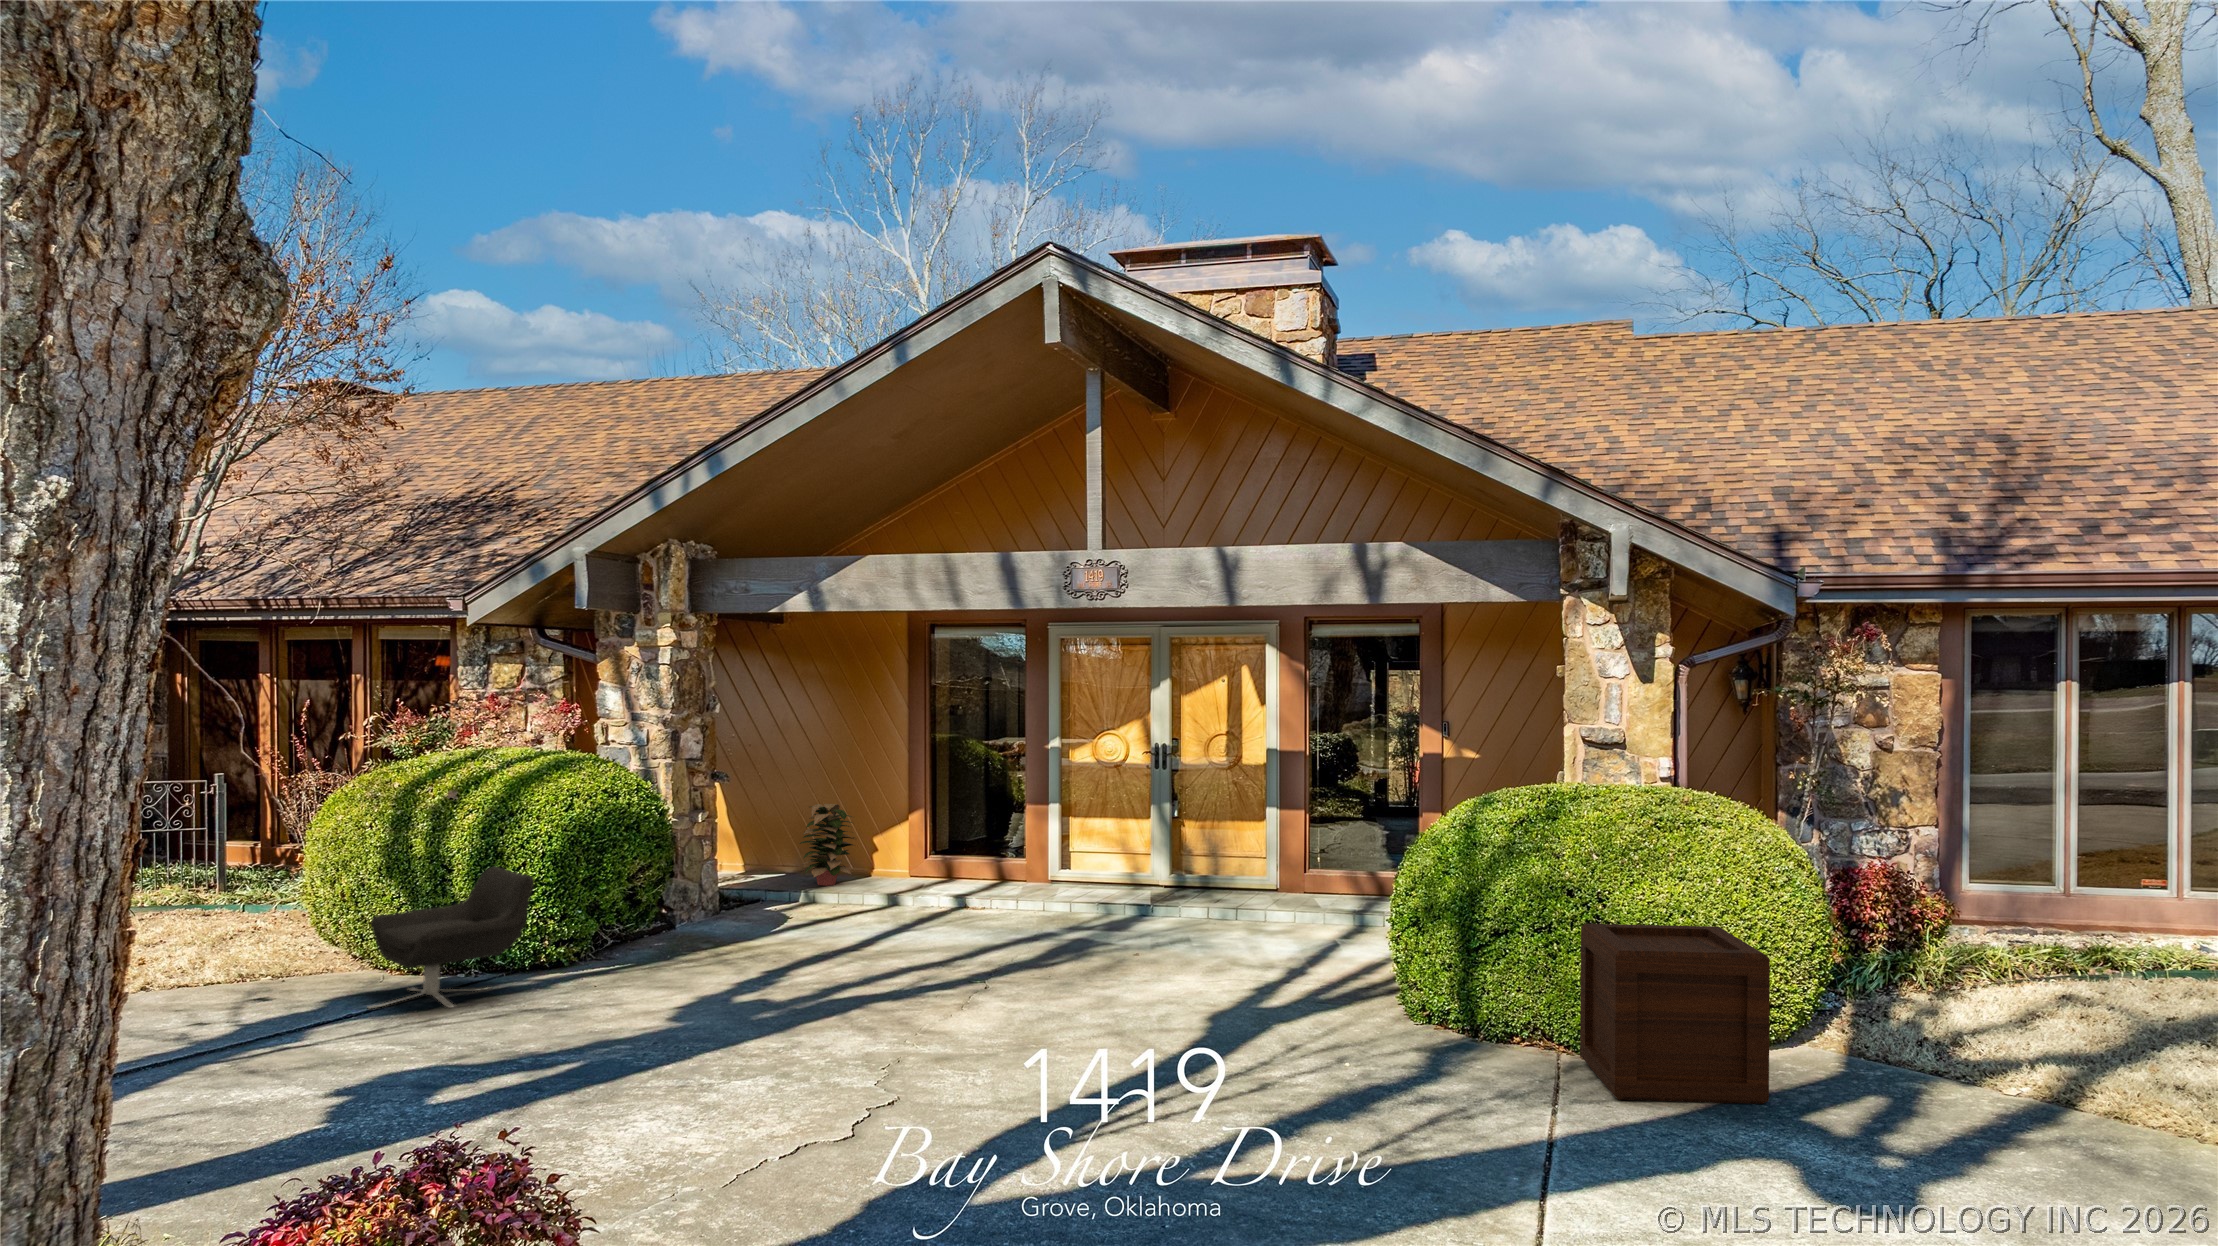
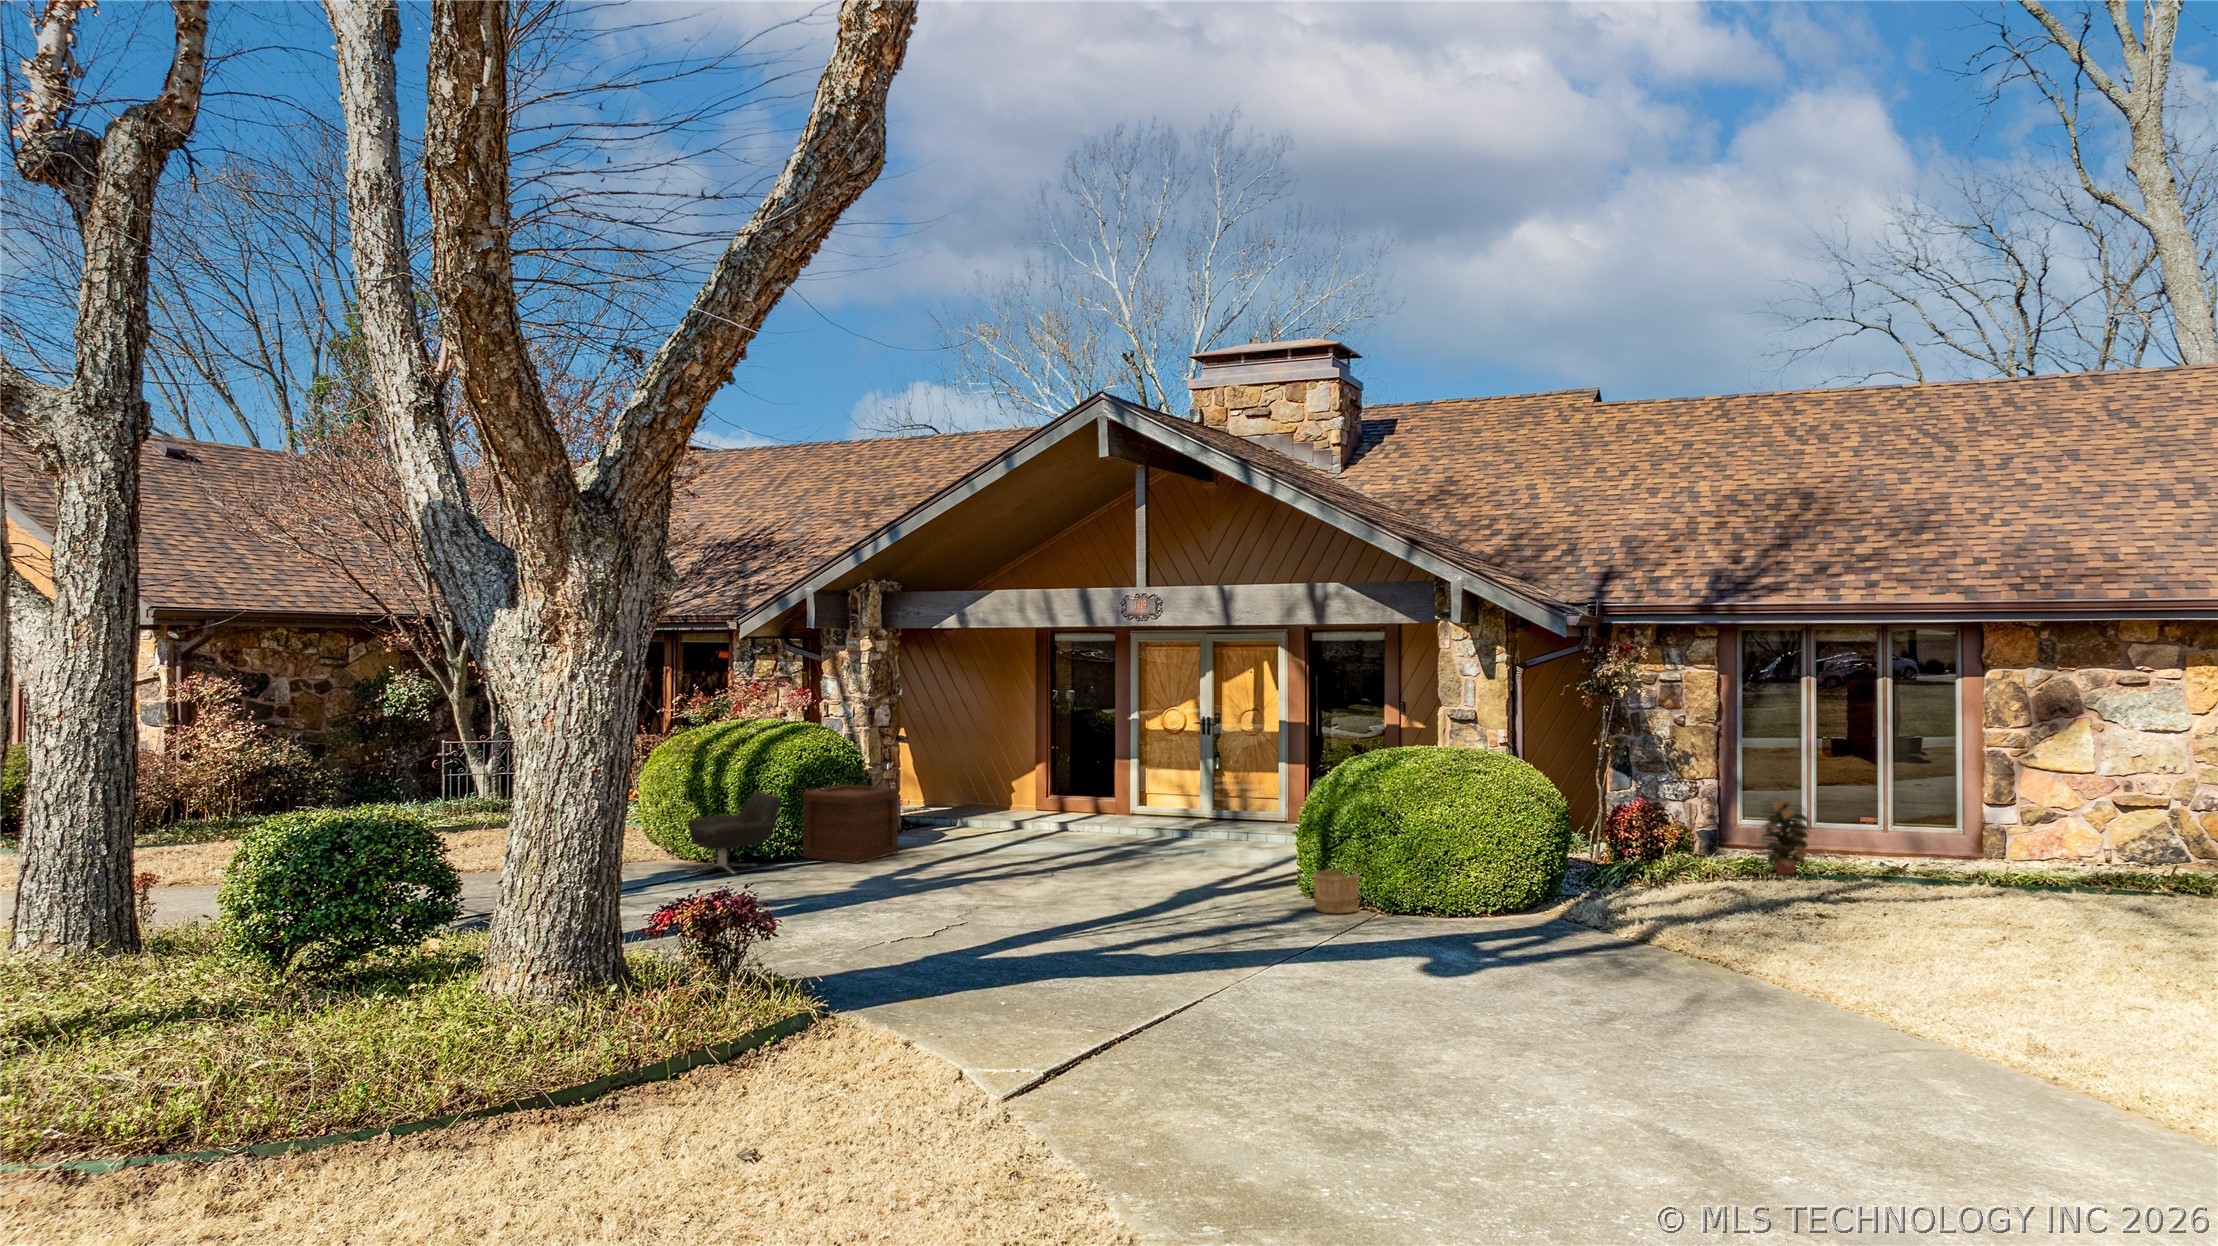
decorative plant: present [800,804,855,886] -> present [1761,799,1808,874]
wooden crate: present [1580,924,1770,1104] -> present [803,785,898,863]
wooden bucket: none [1454,989,1536,1067] -> present [1313,870,1359,914]

